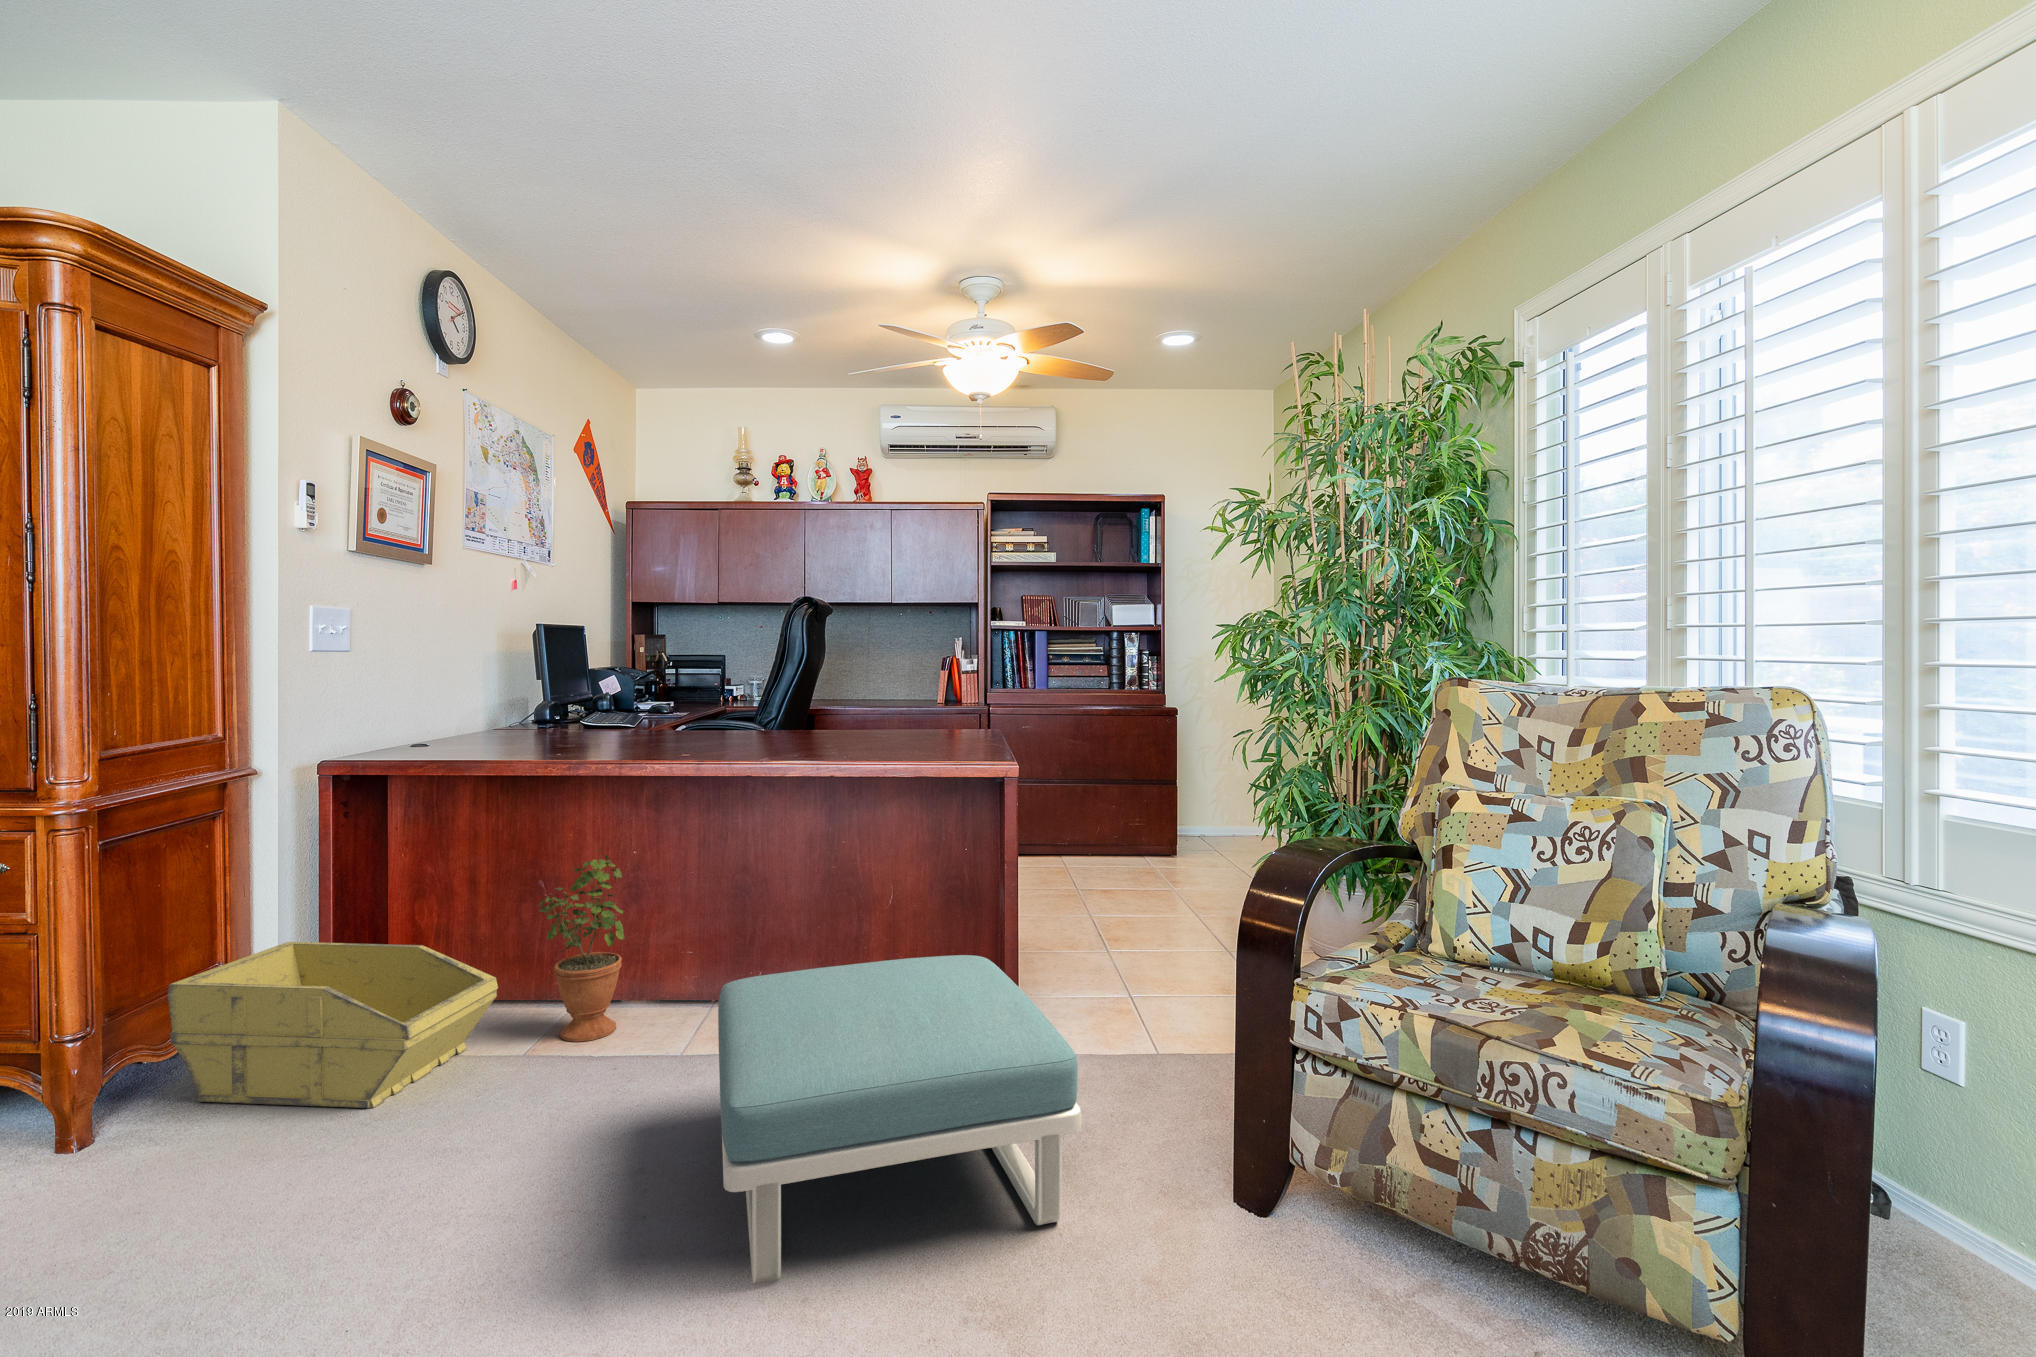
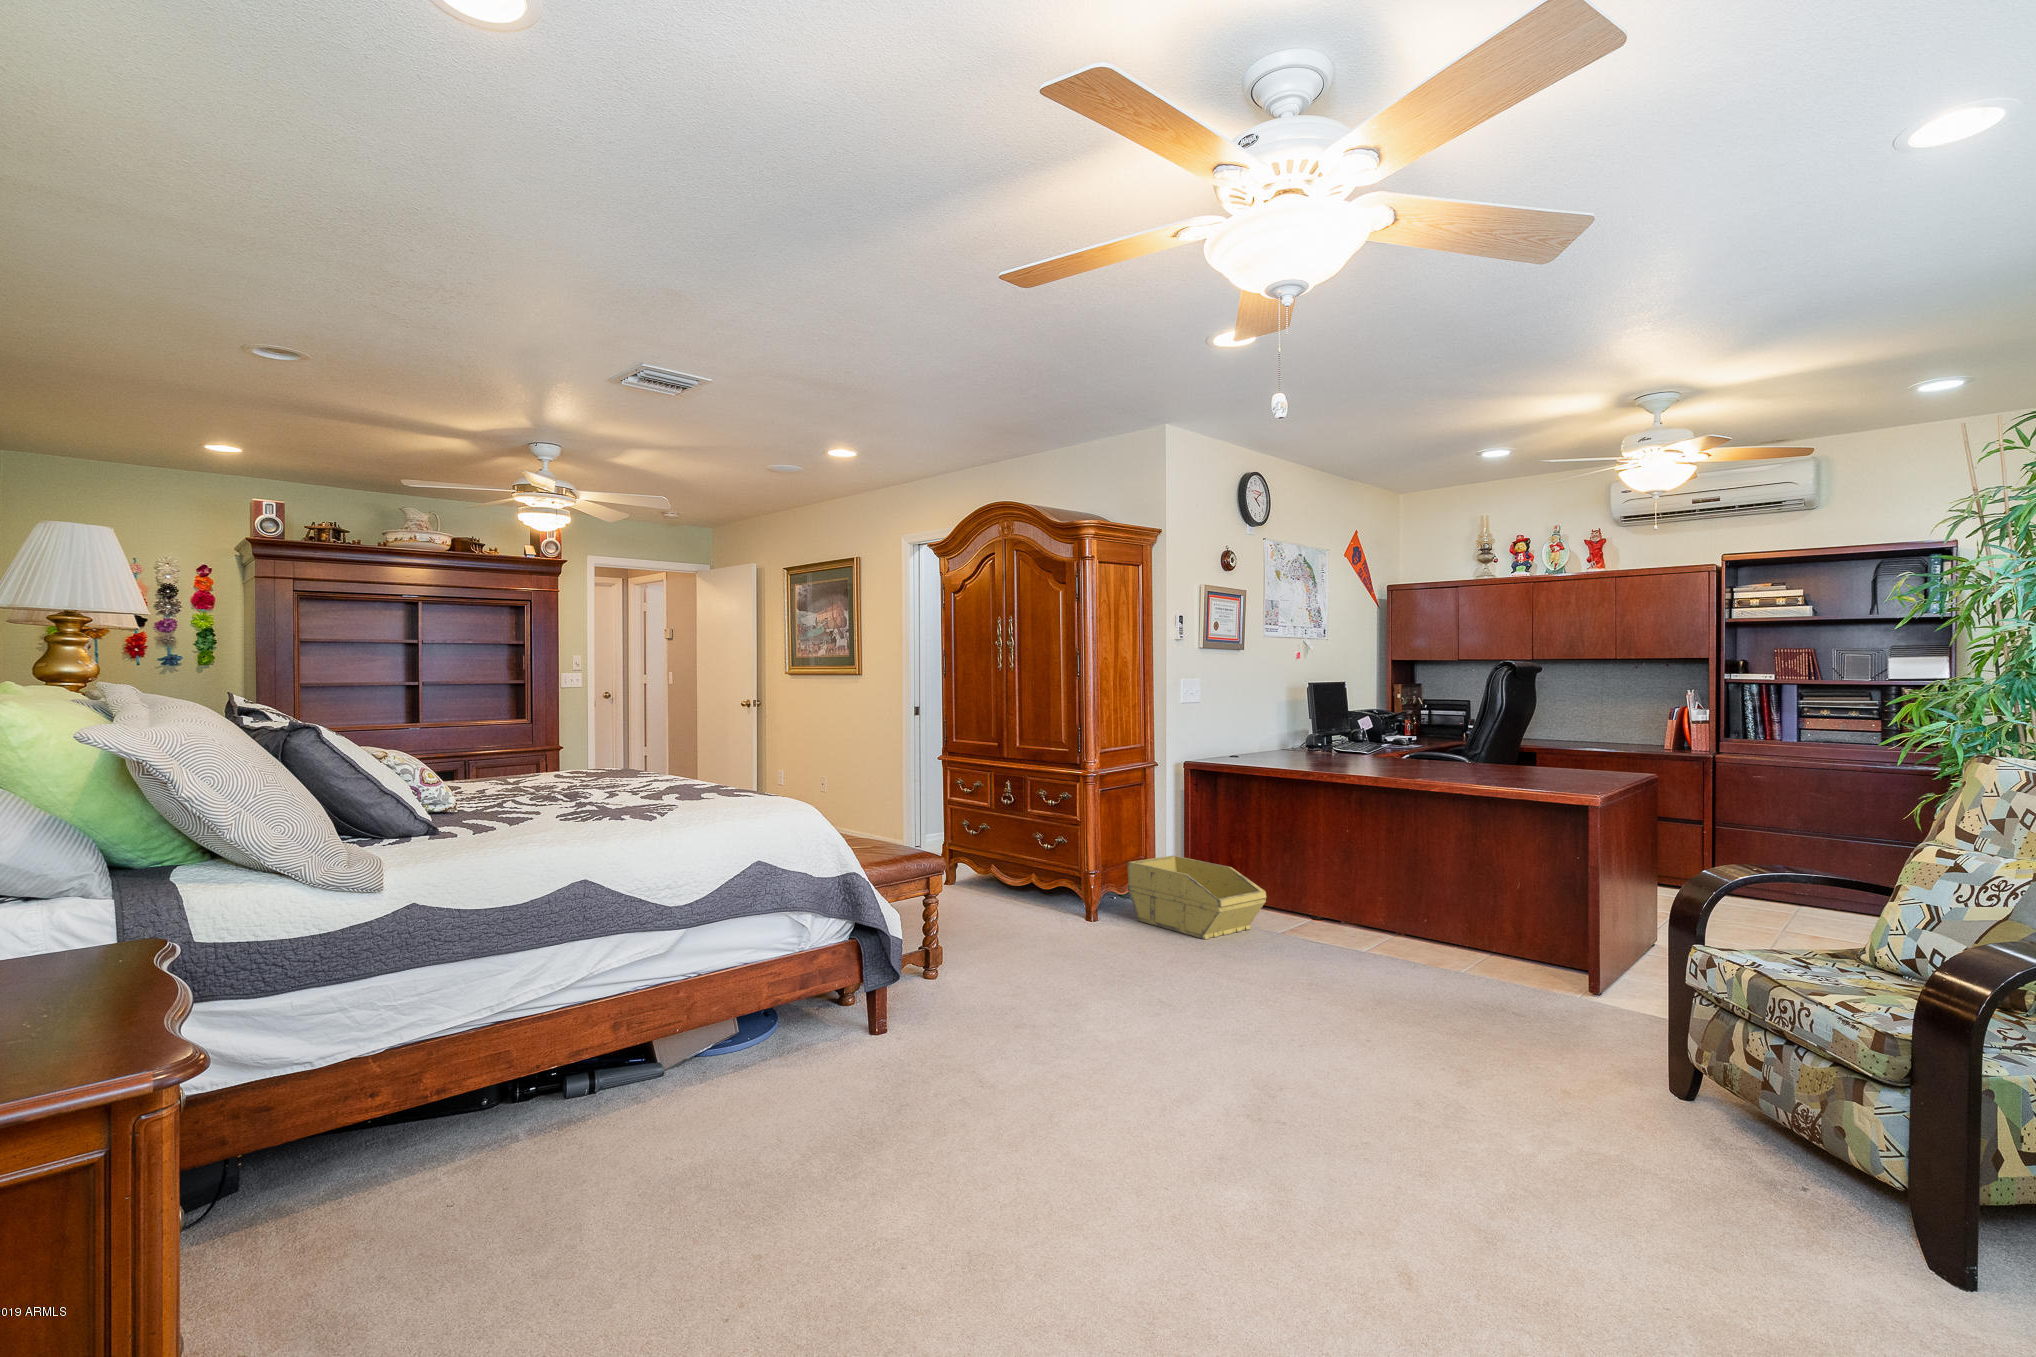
potted plant: present [538,850,624,1042] -> none [1288,828,1337,941]
footstool: present [718,955,1081,1284] -> none [1337,904,1555,1065]

